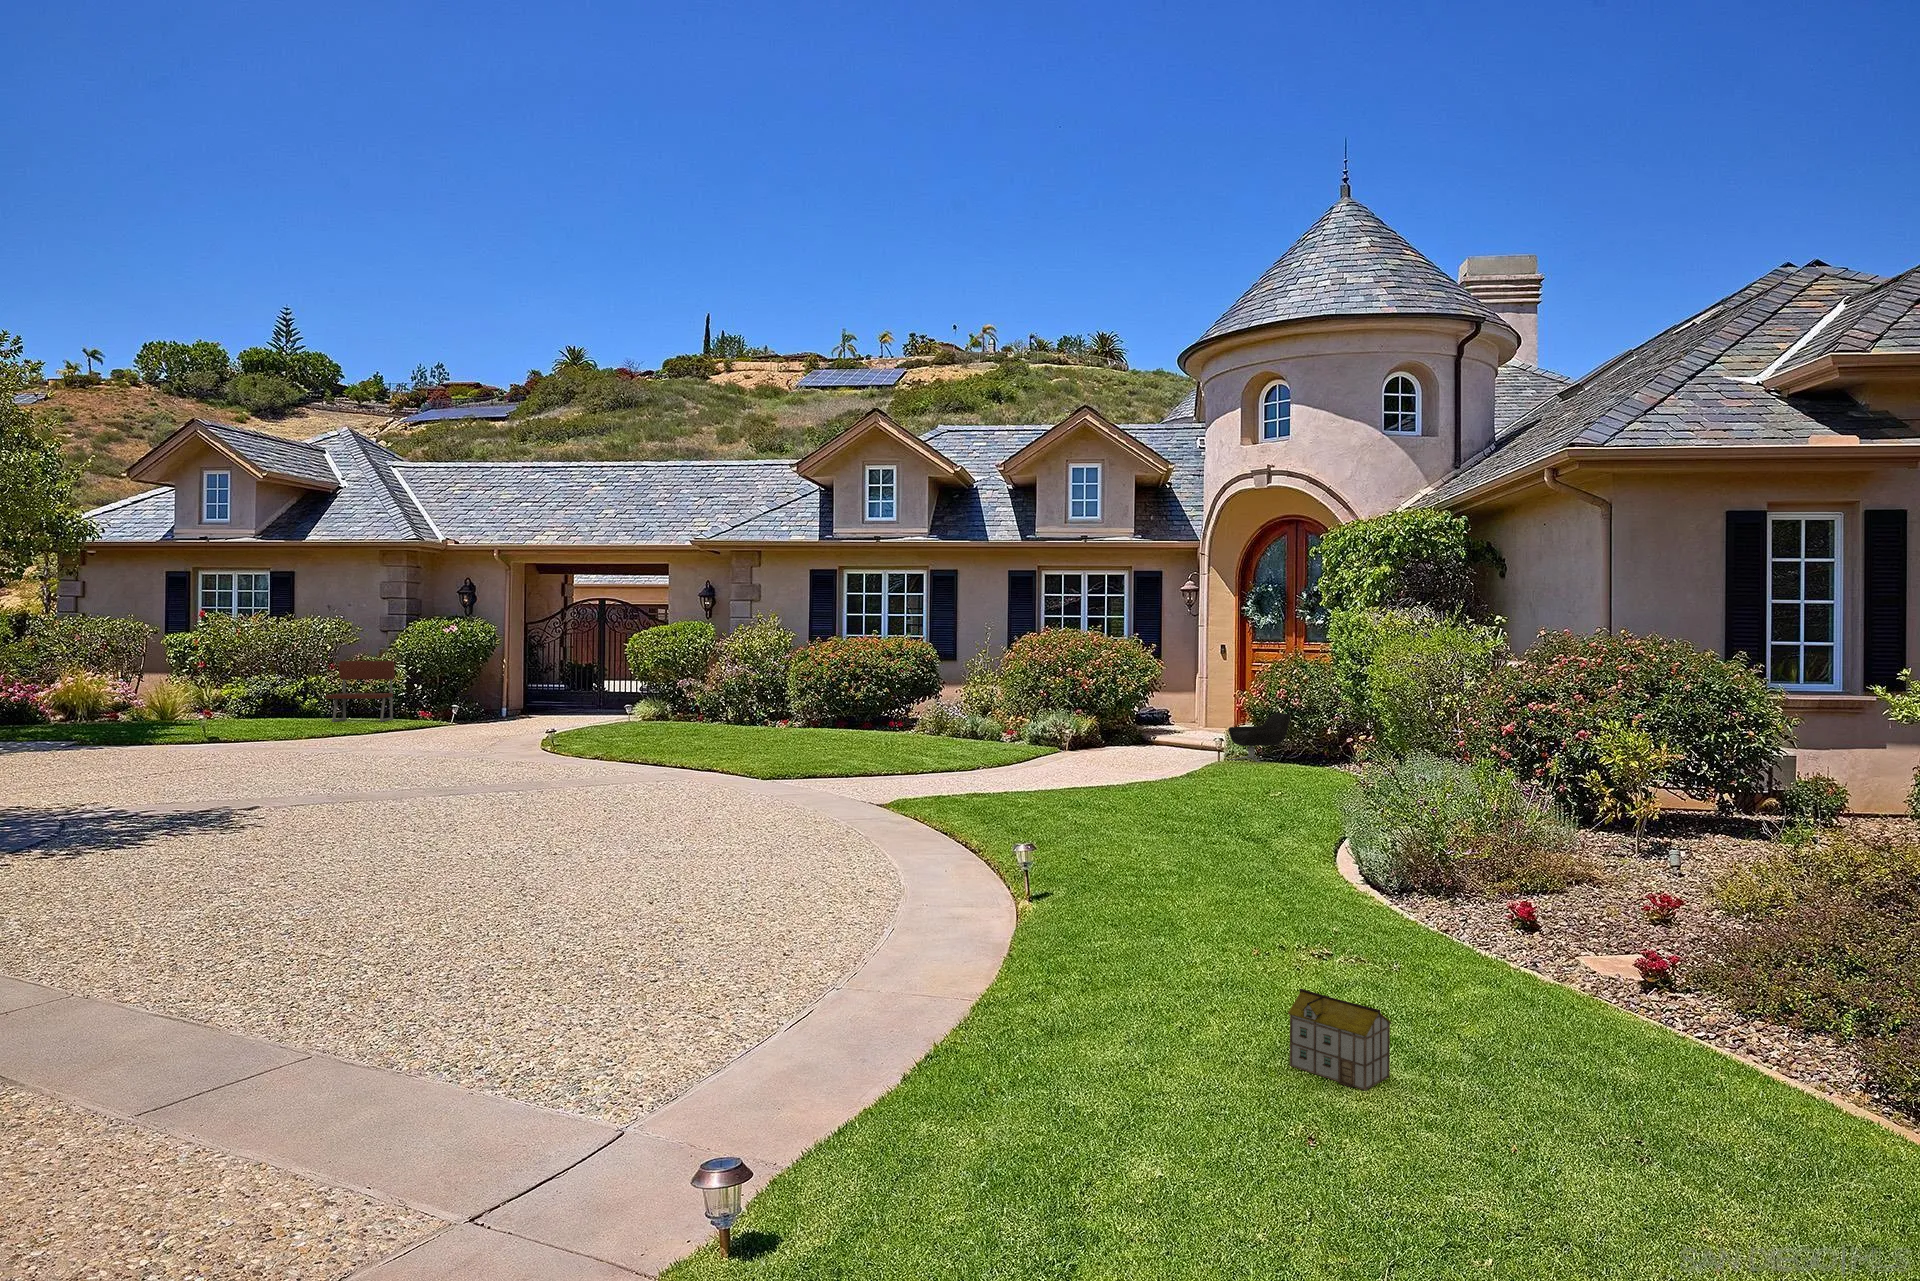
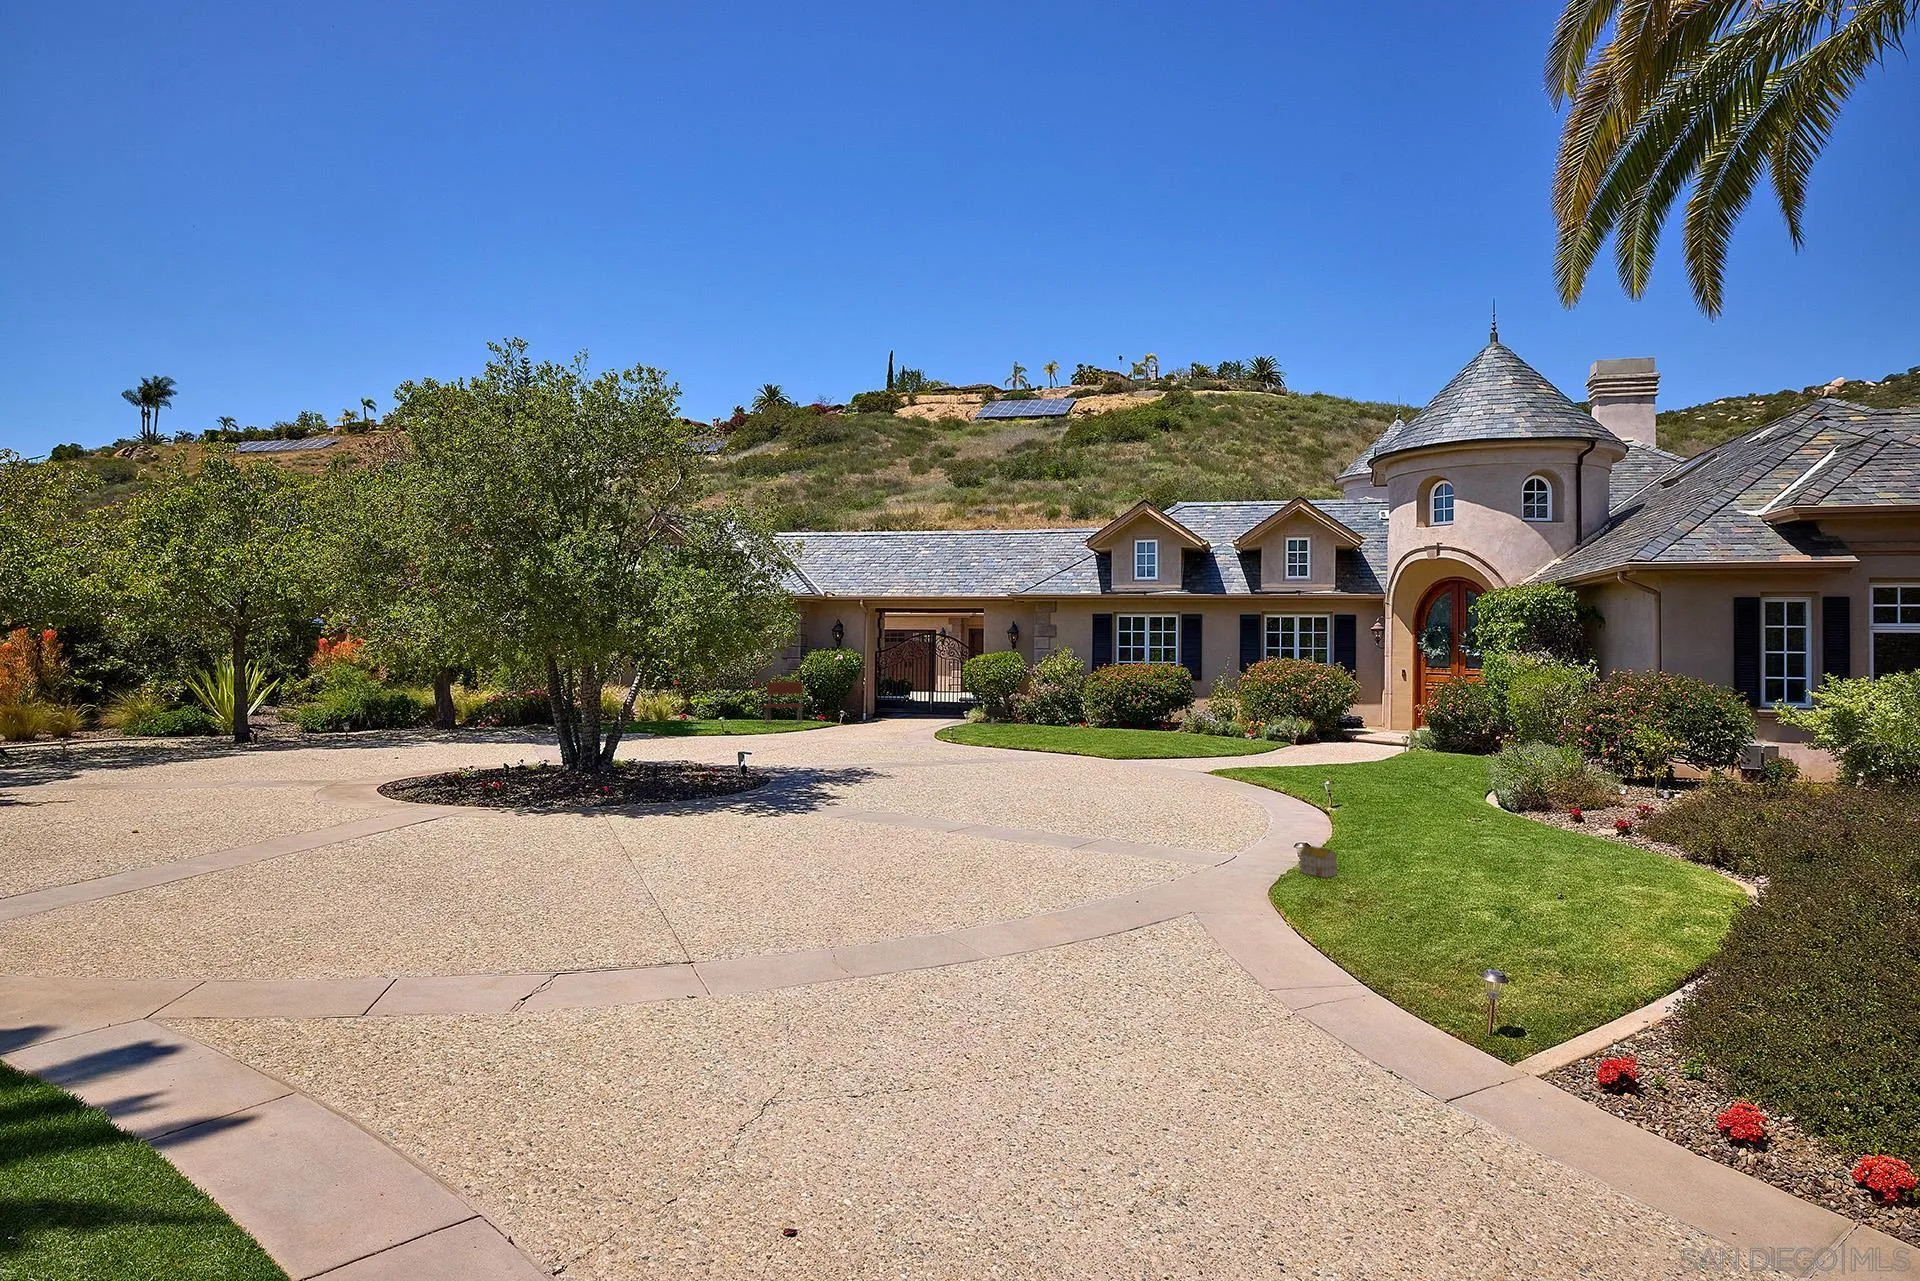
lounge chair: present [1229,713,1291,762] -> present [985,699,1010,724]
toy house: present [1288,989,1392,1091] -> present [1299,845,1337,878]

